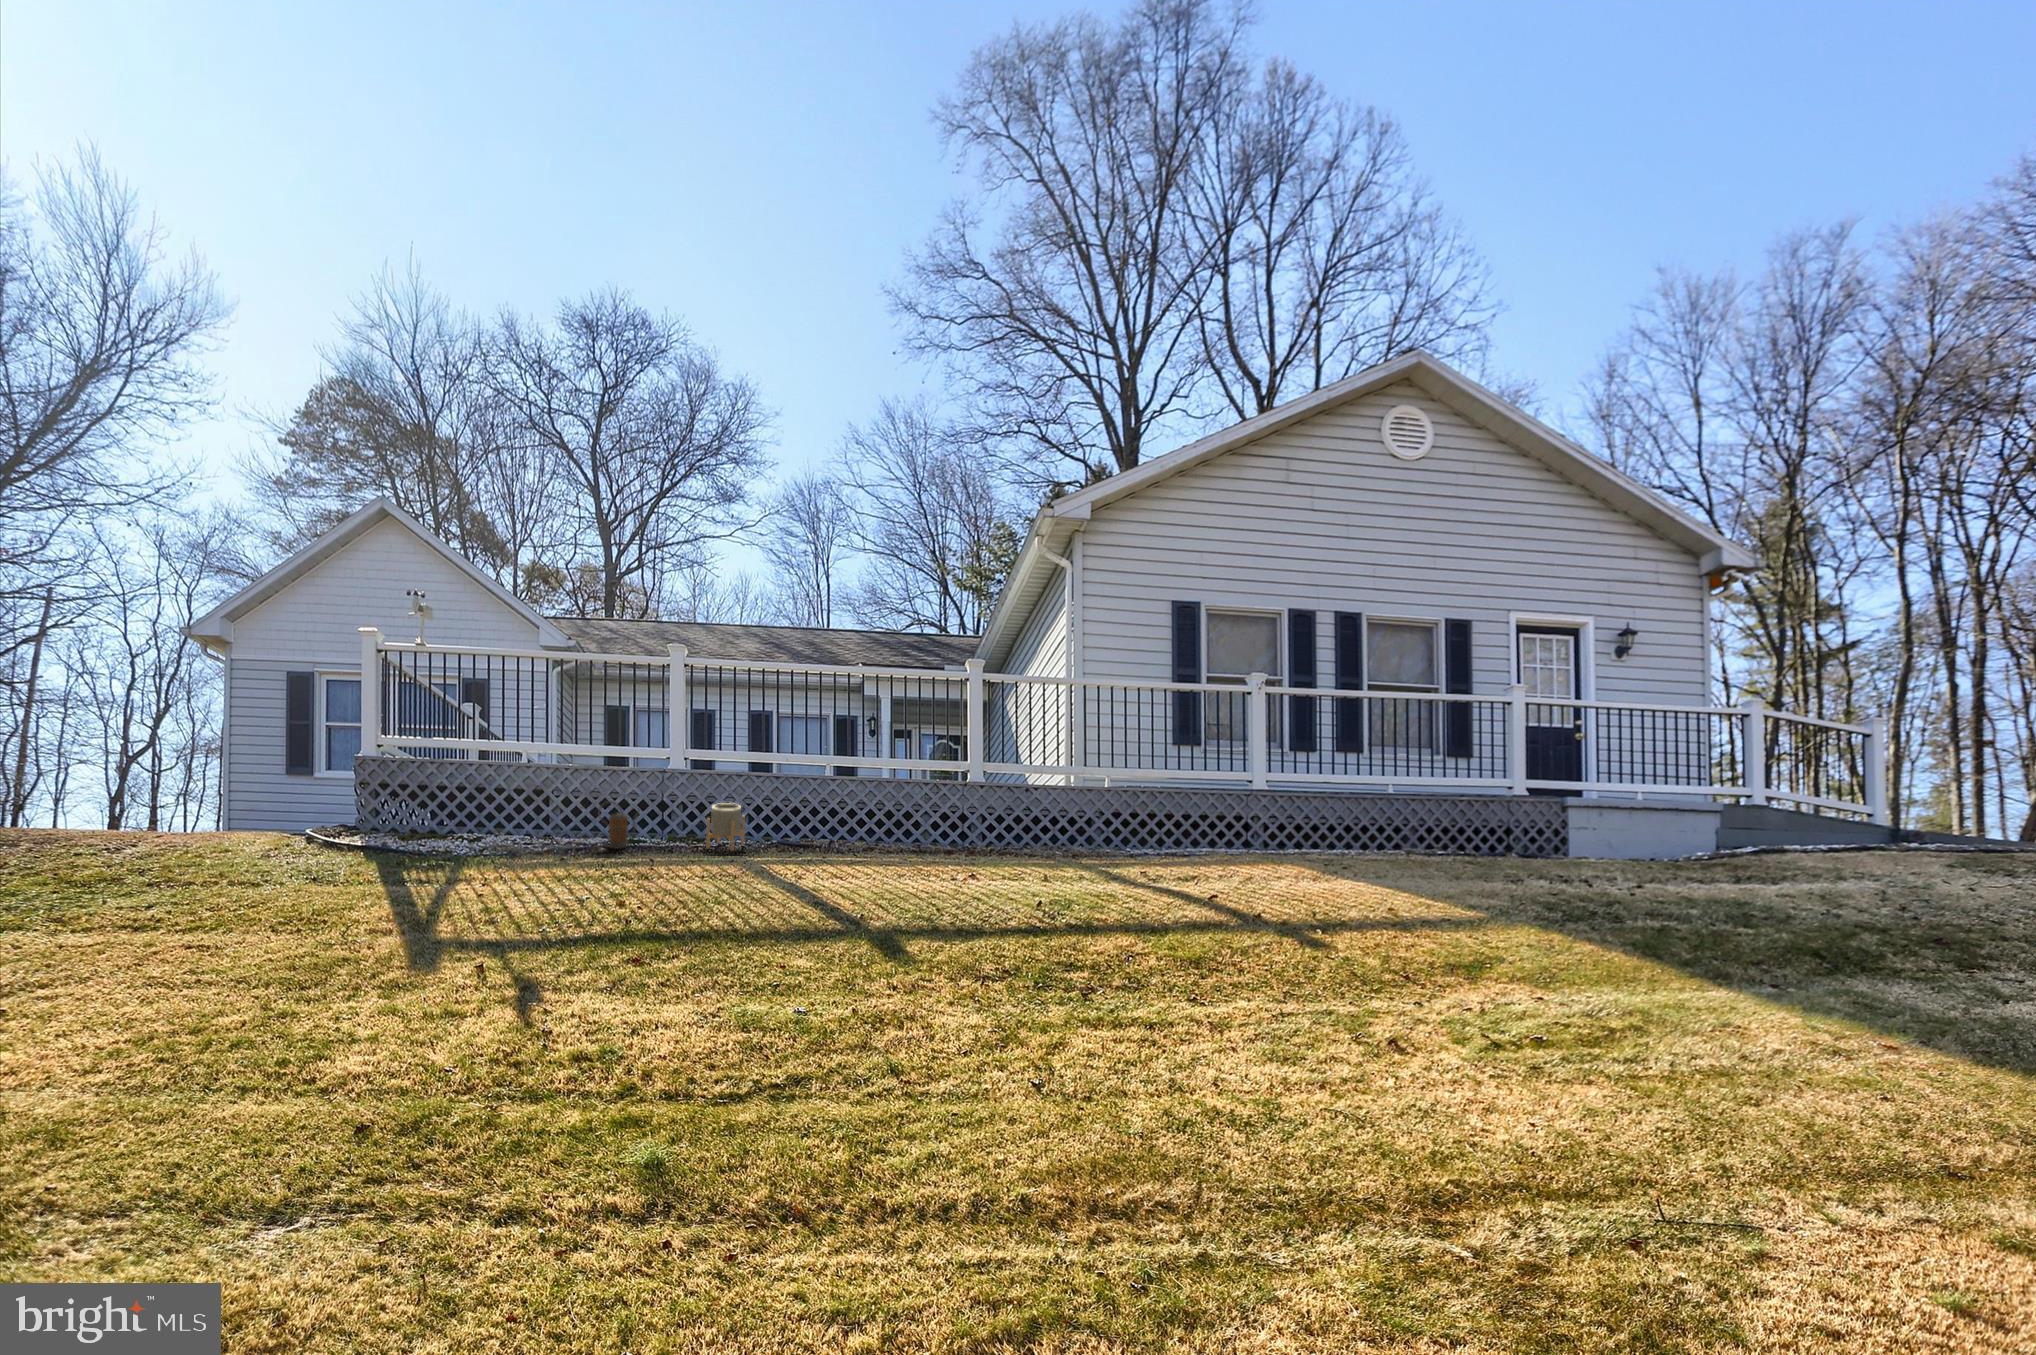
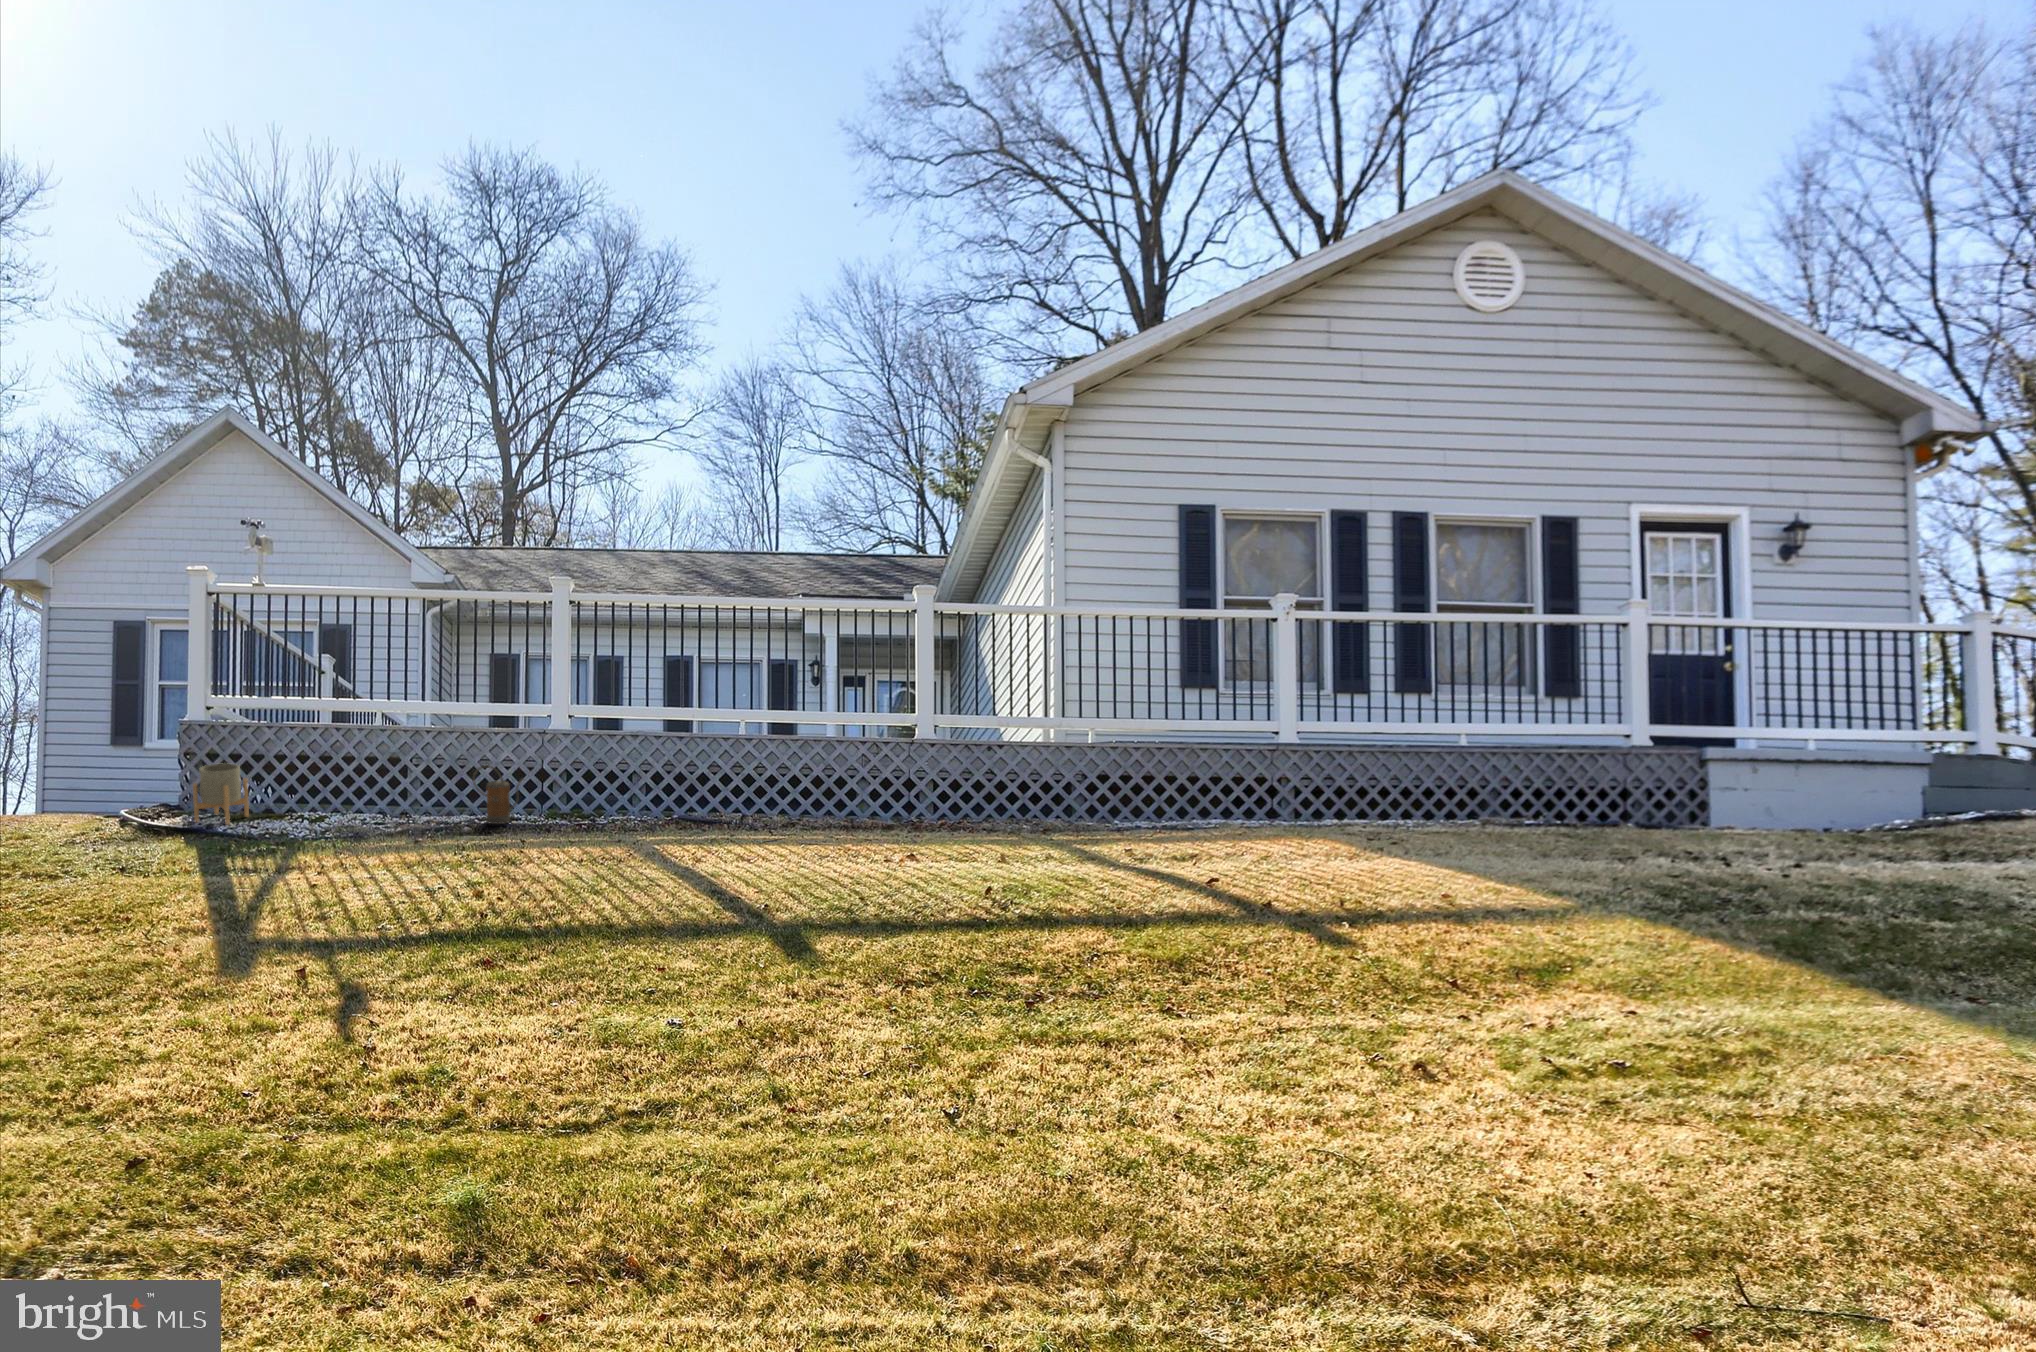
planter: present [706,803,745,851] -> present [193,763,249,824]

